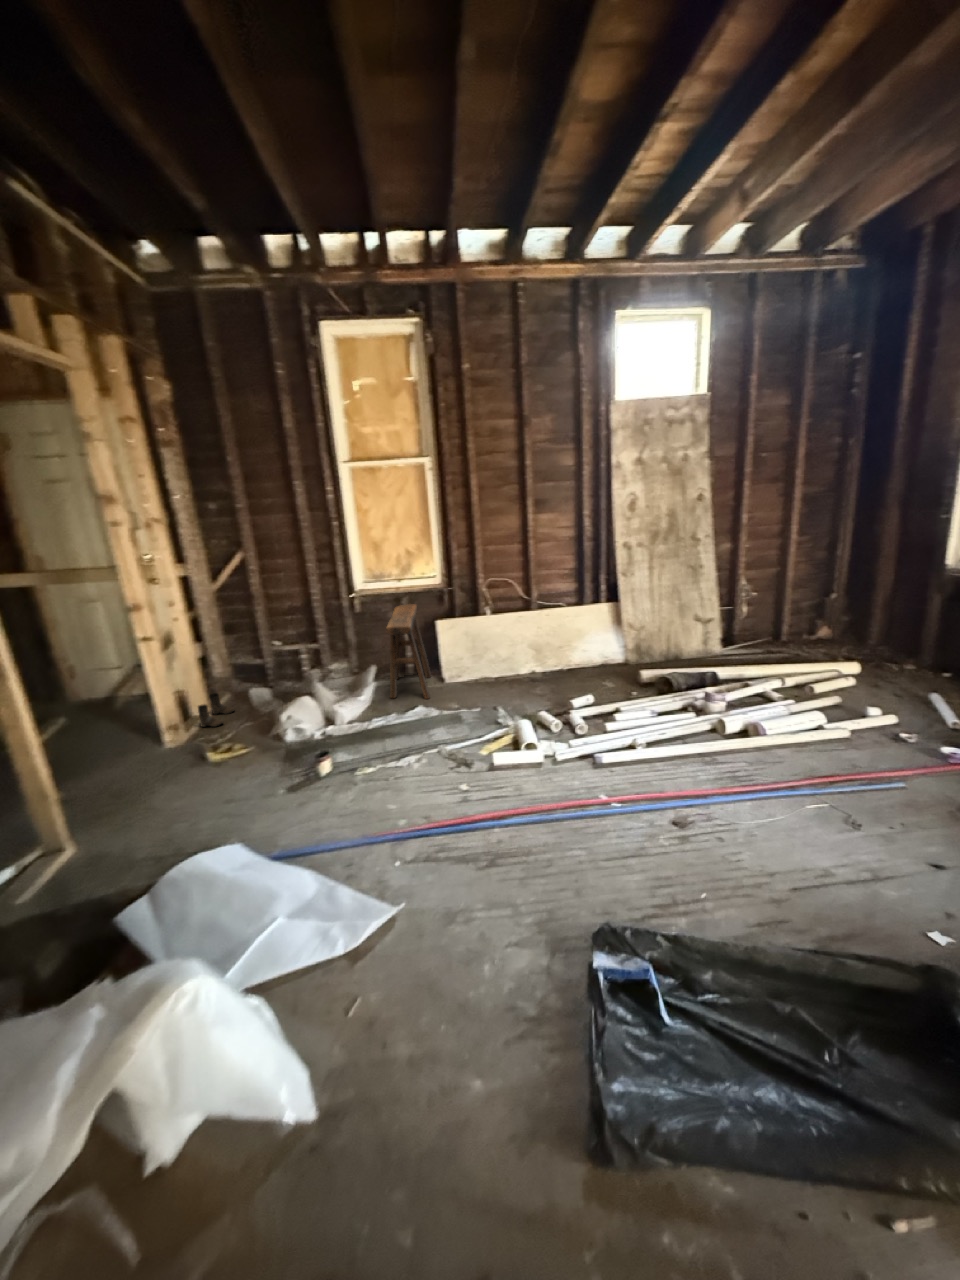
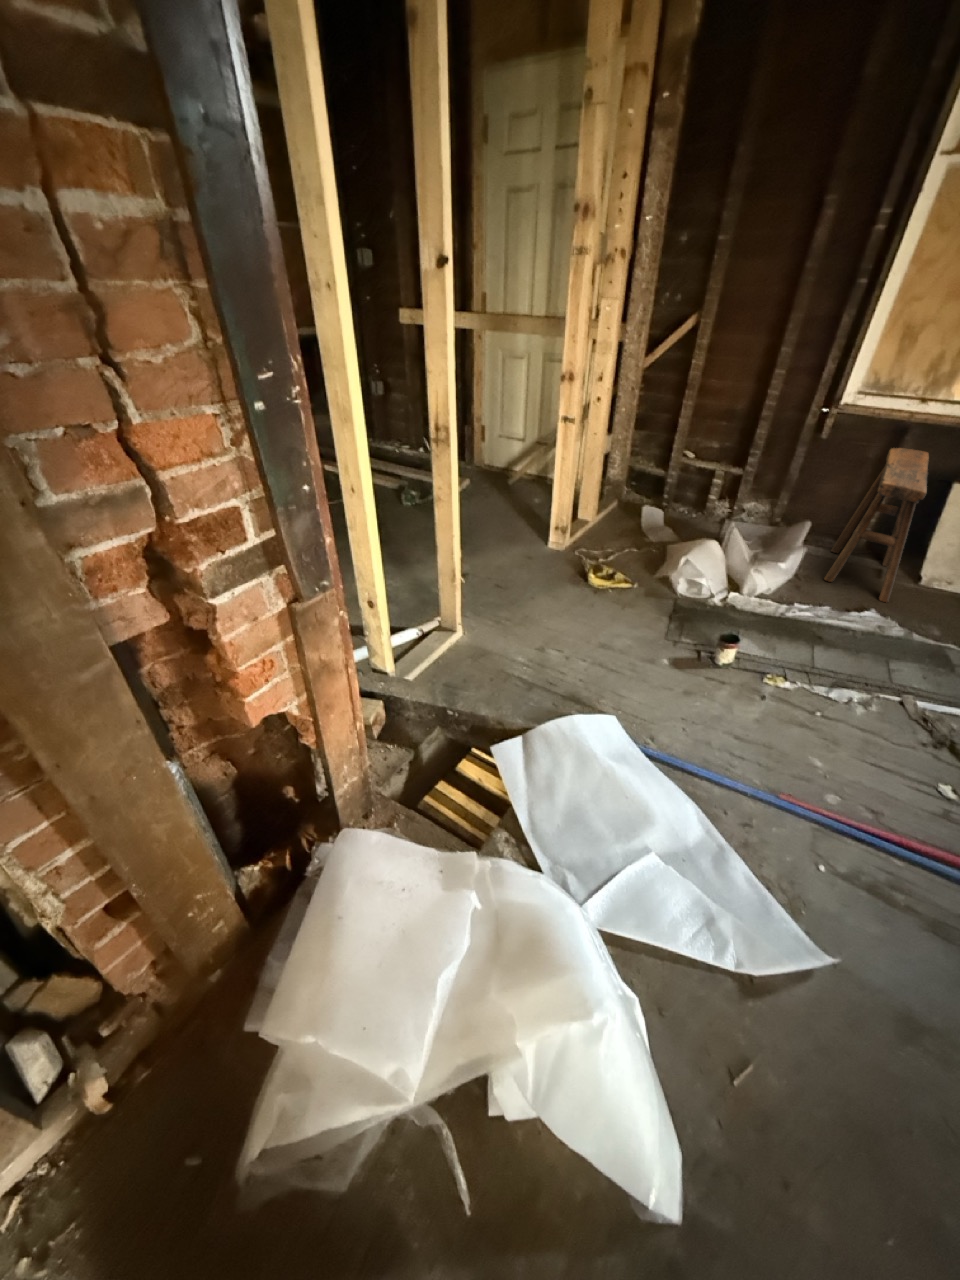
boots: present [198,693,234,727] -> none [581,498,620,539]

